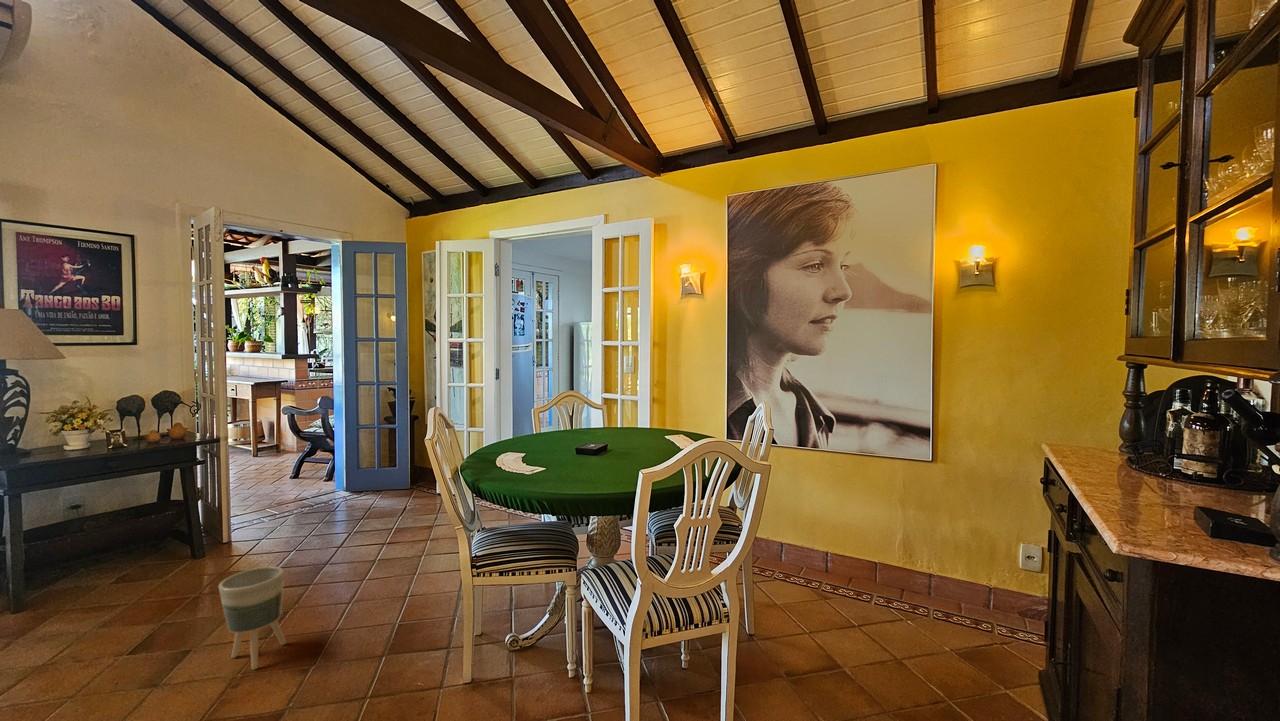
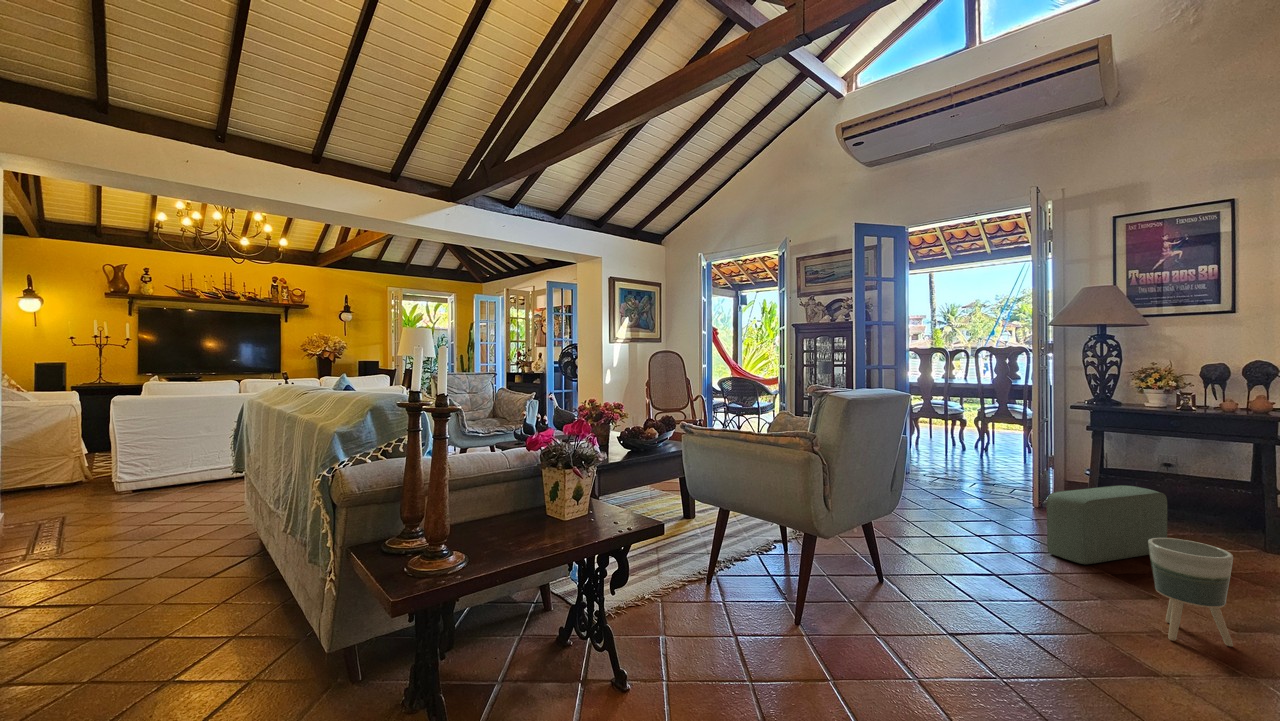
pouf: none [36,540,147,671] -> present [1047,485,1167,564]

